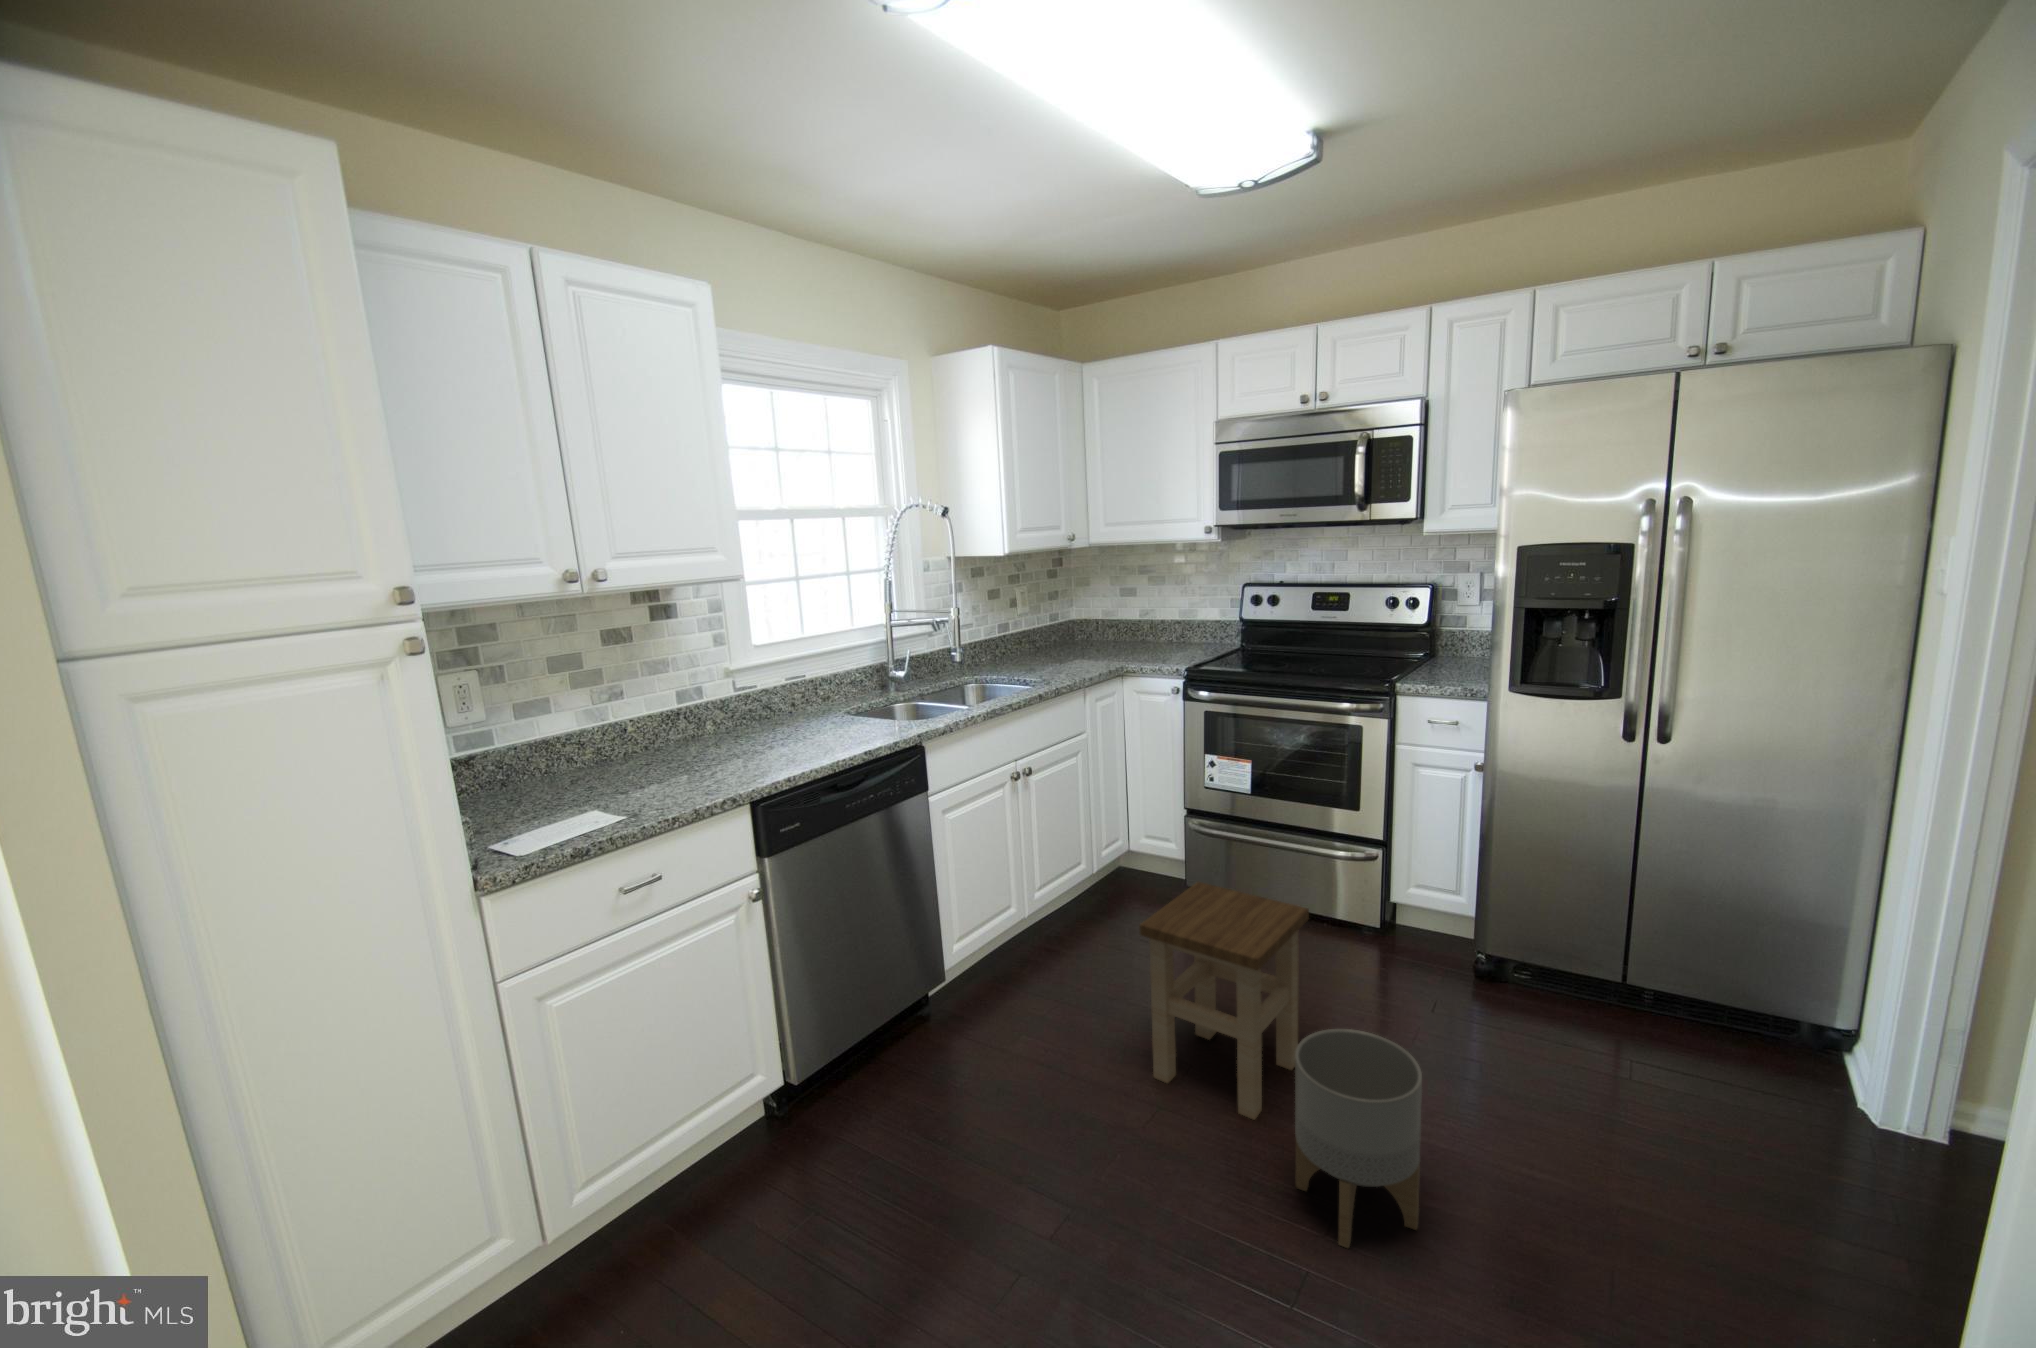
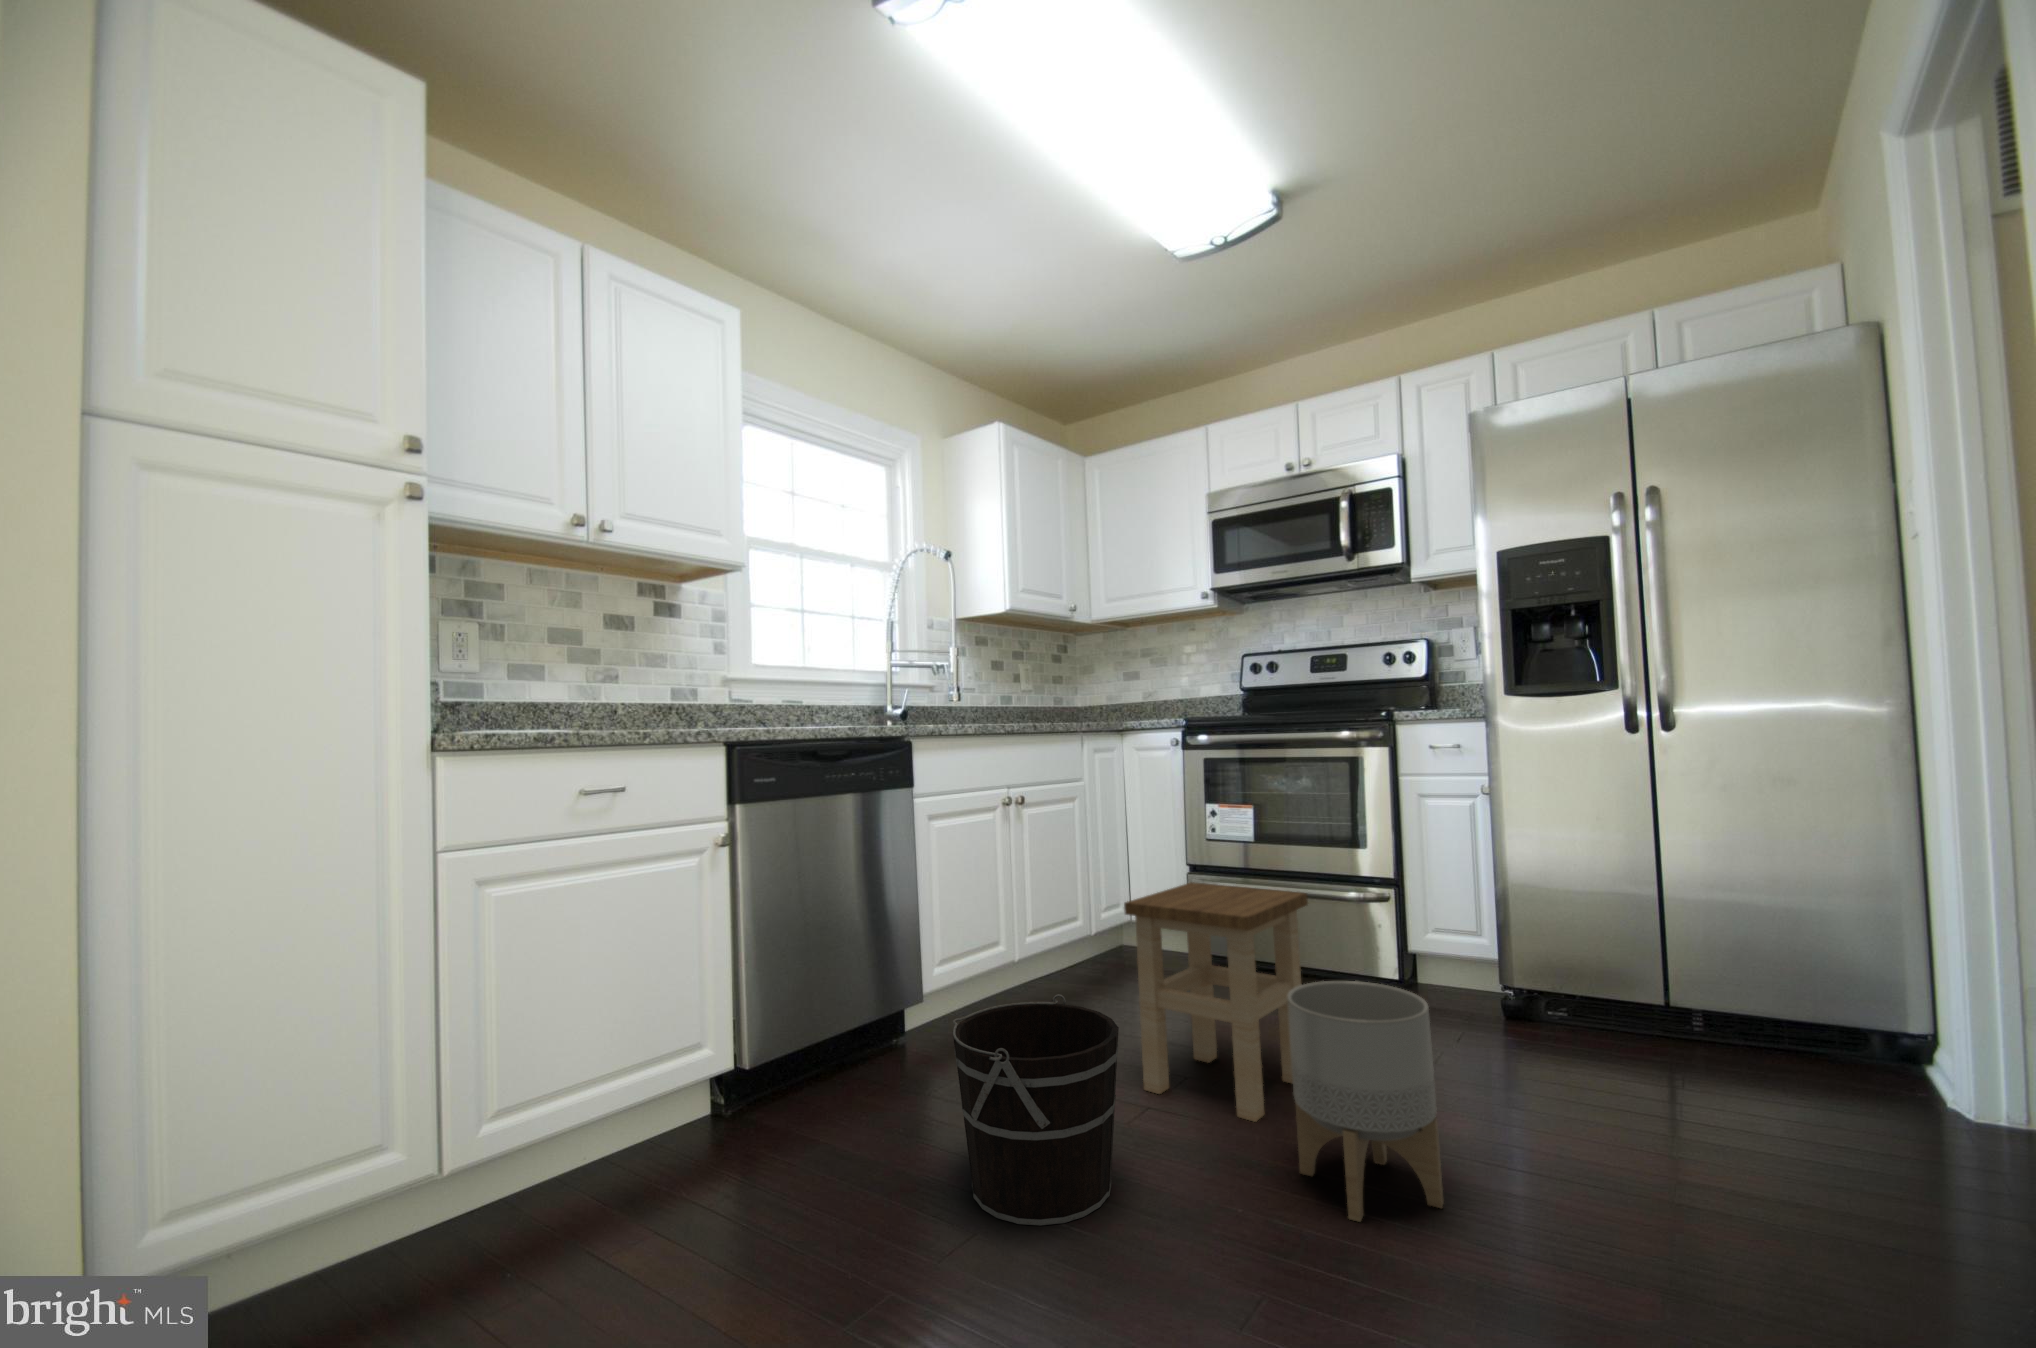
bucket: none [992,1037,1143,1258] -> present [953,994,1119,1226]

